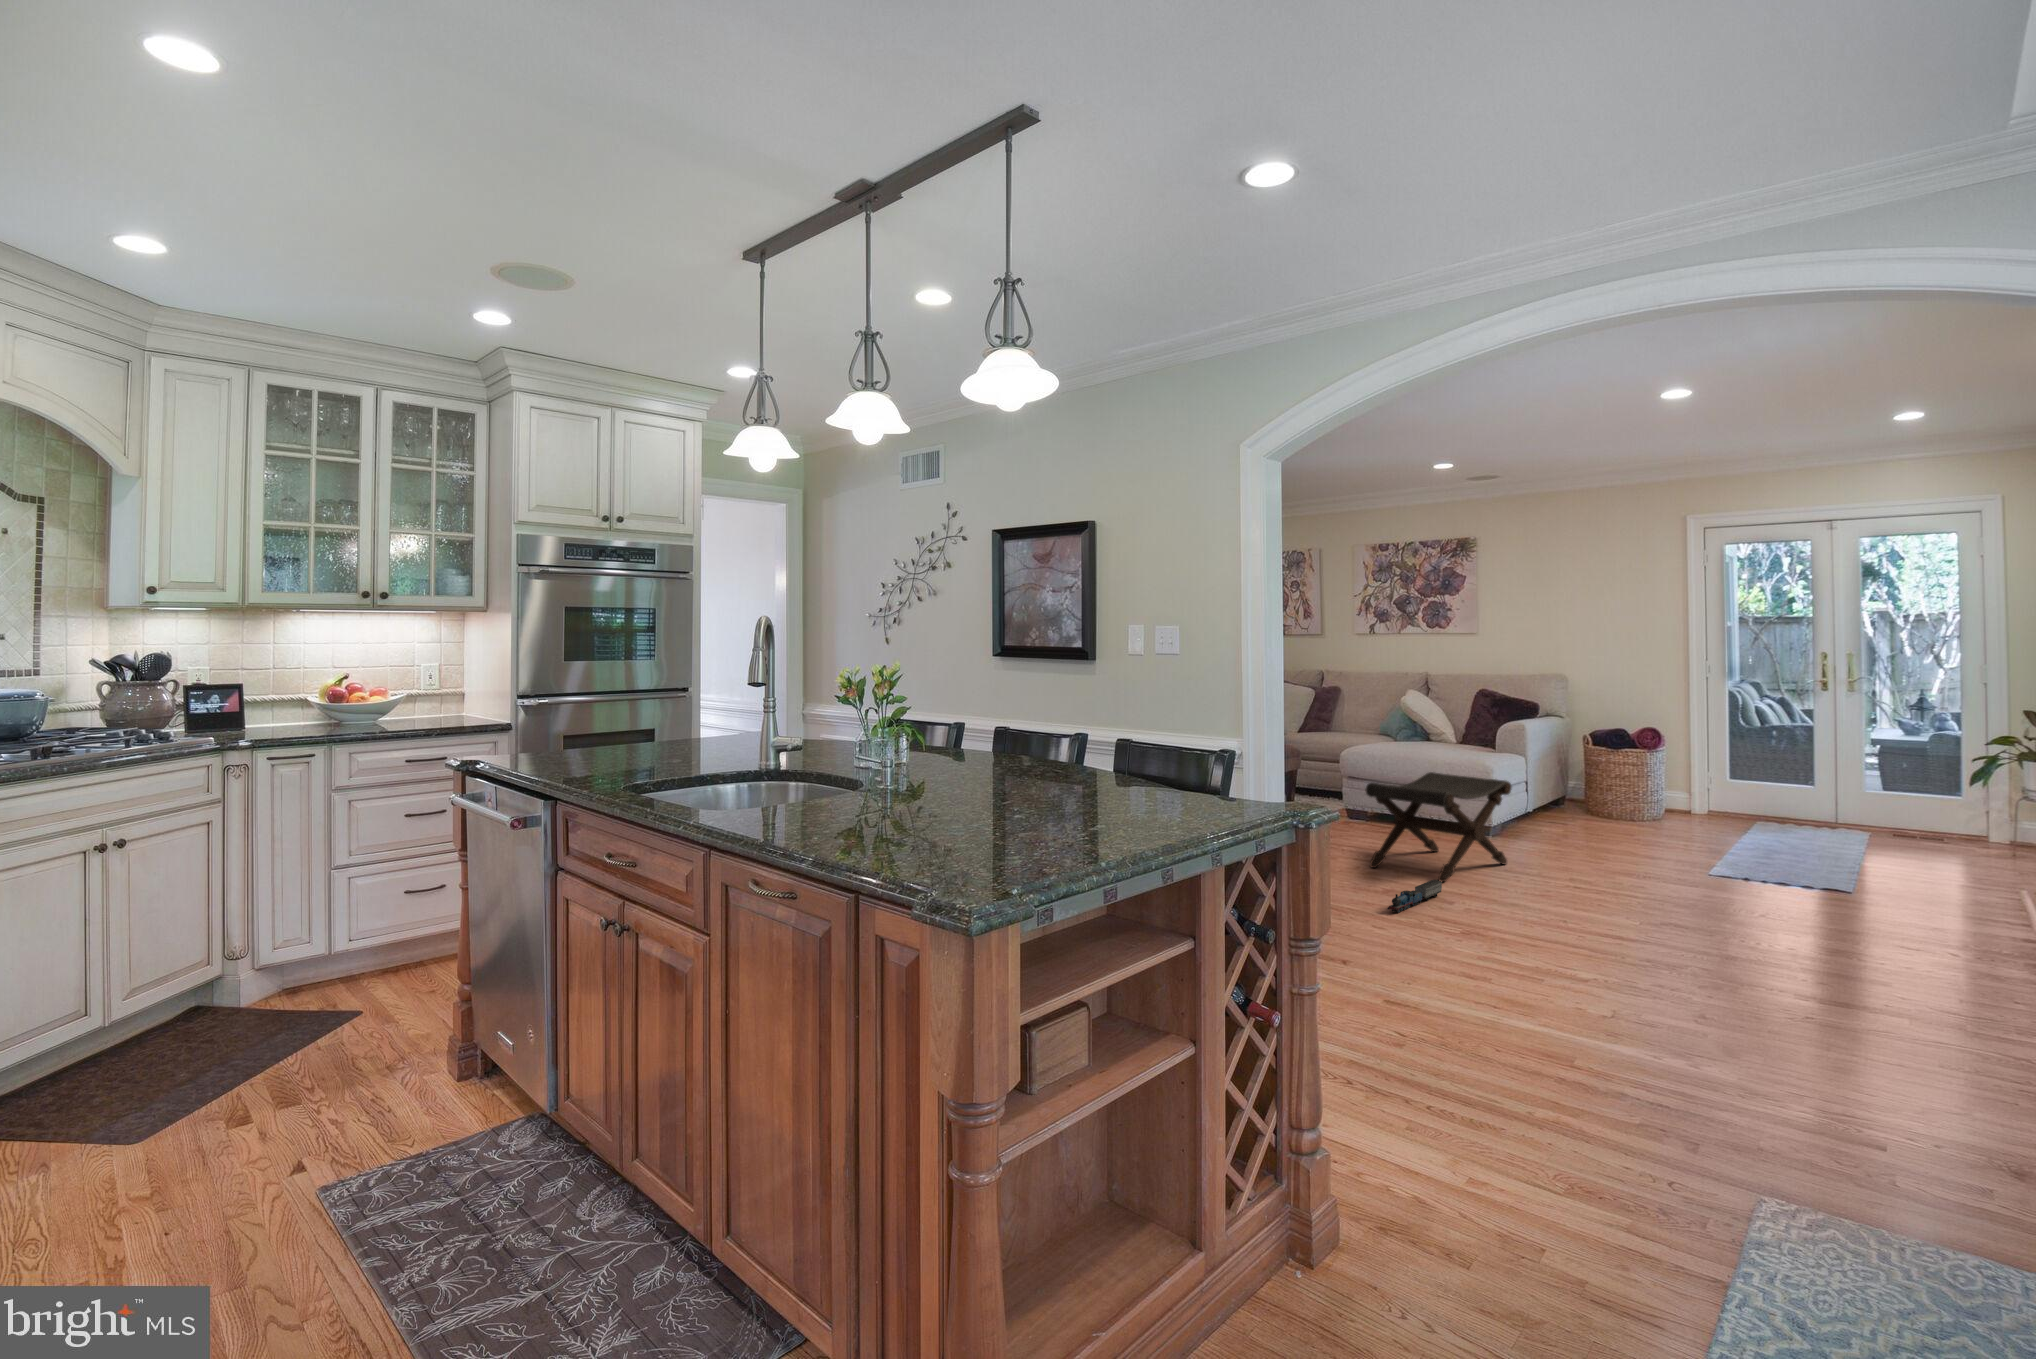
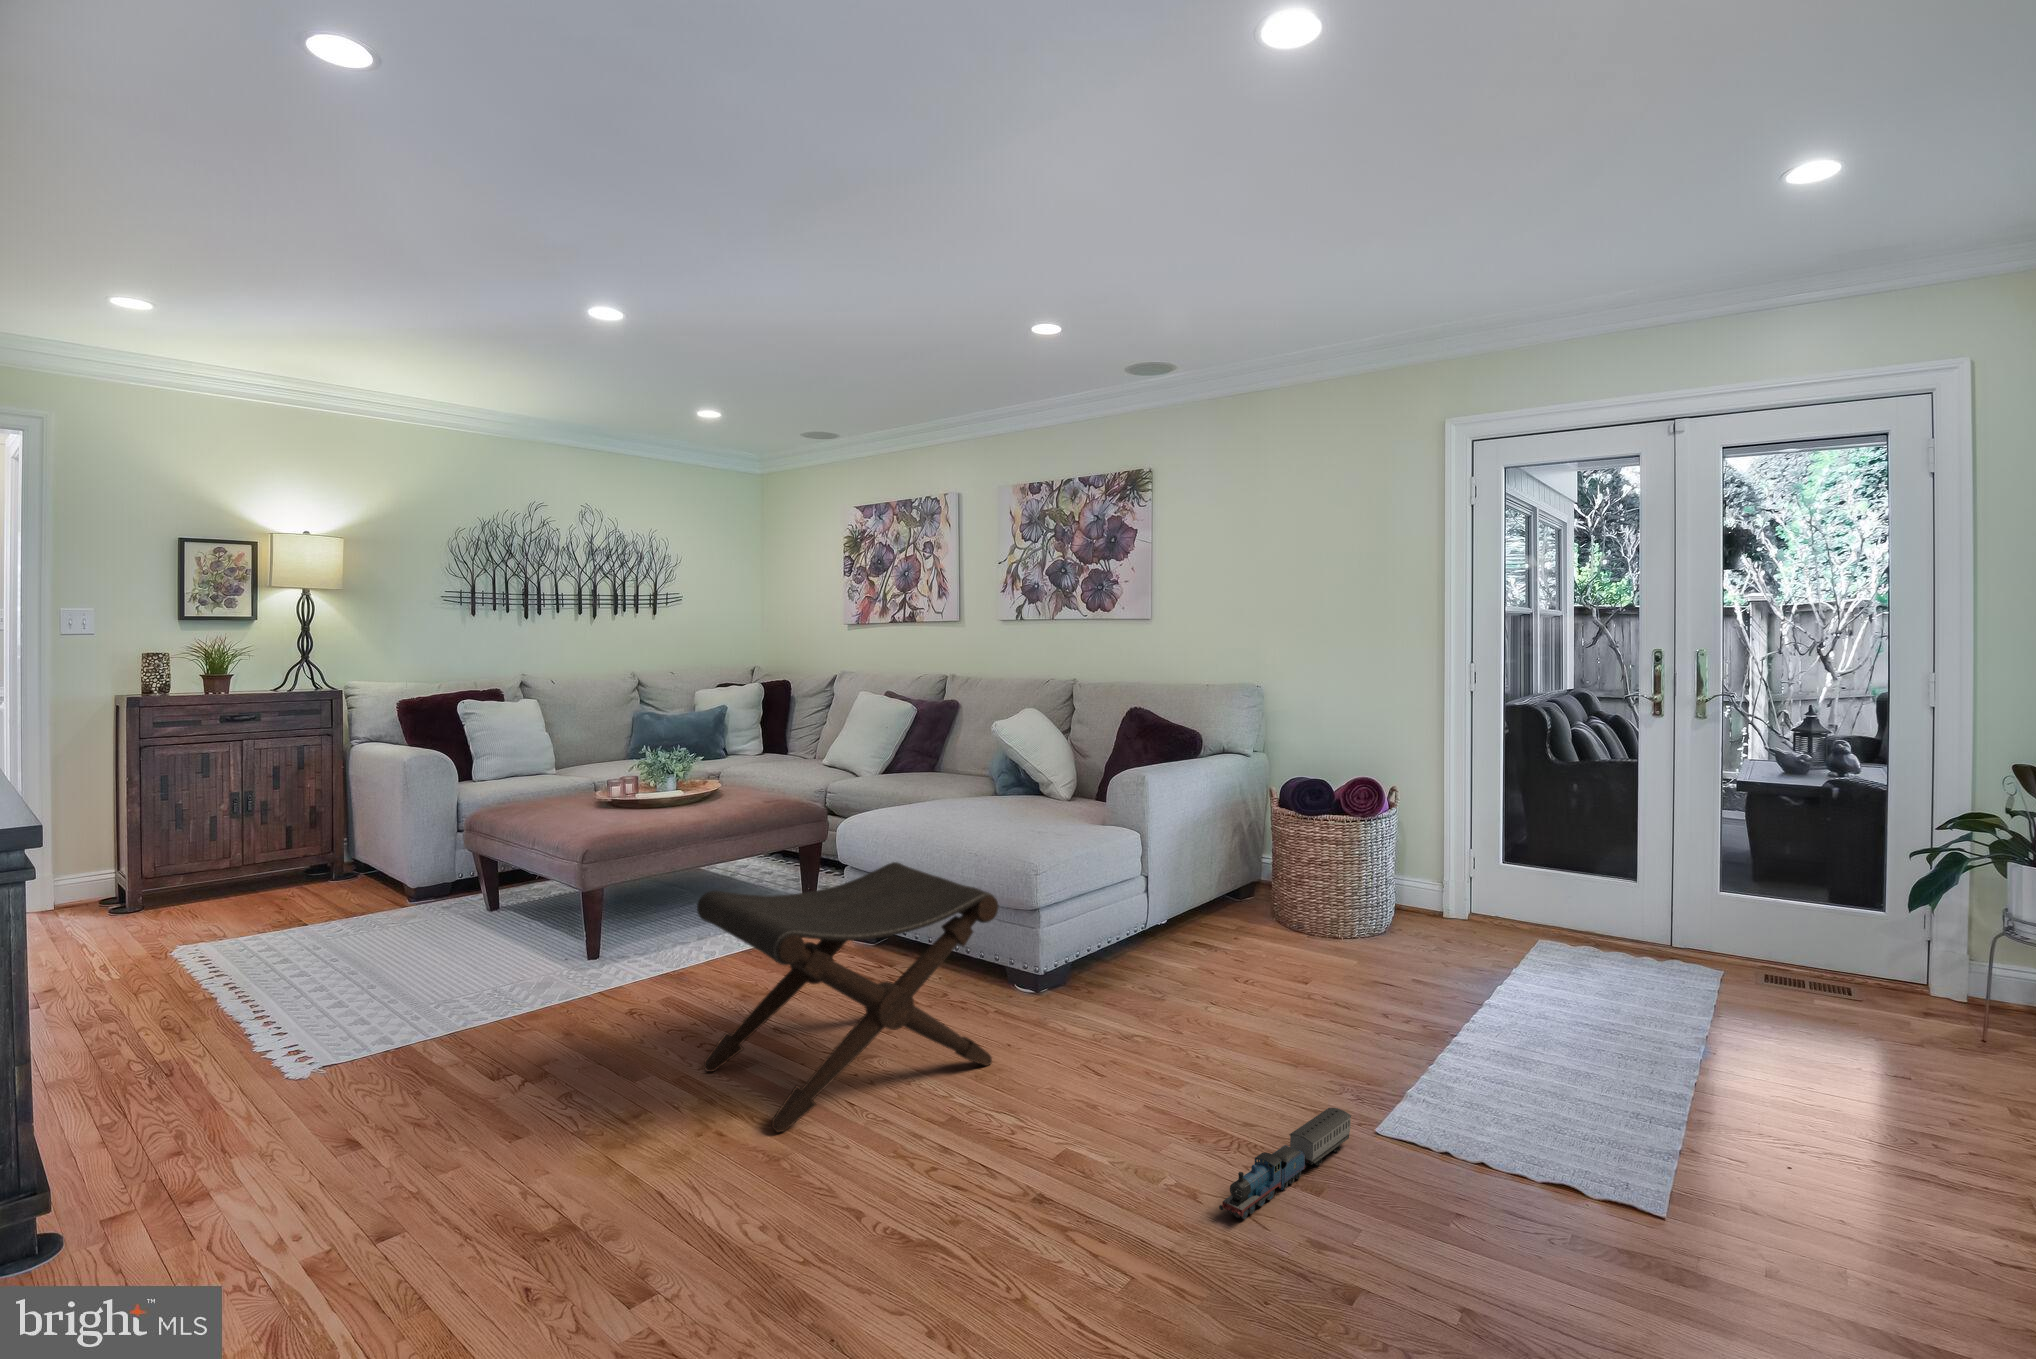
toy train: present [1388,880,1442,913] -> present [1219,1108,1351,1219]

